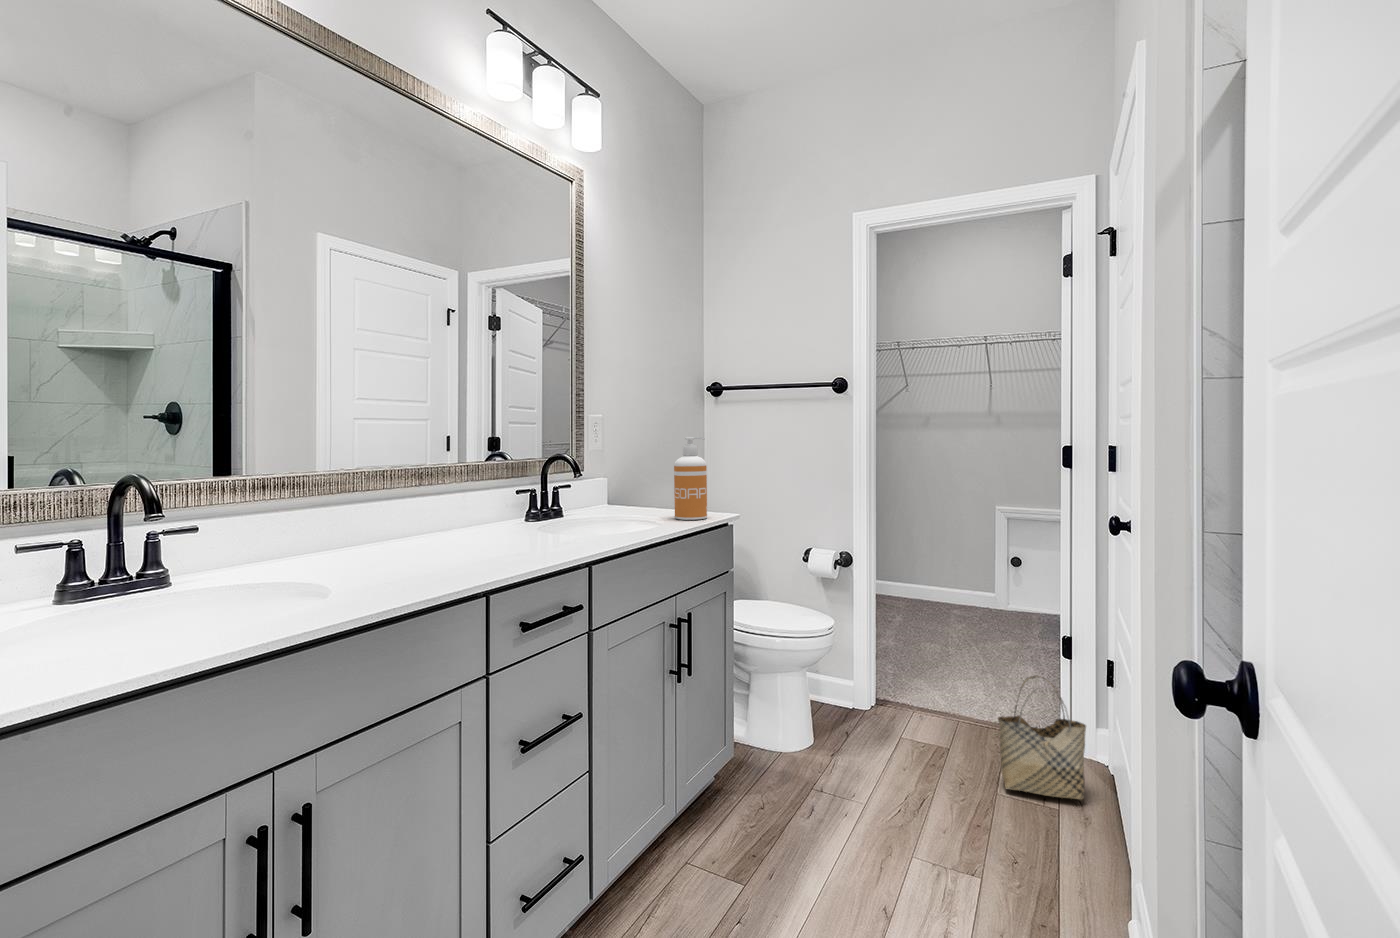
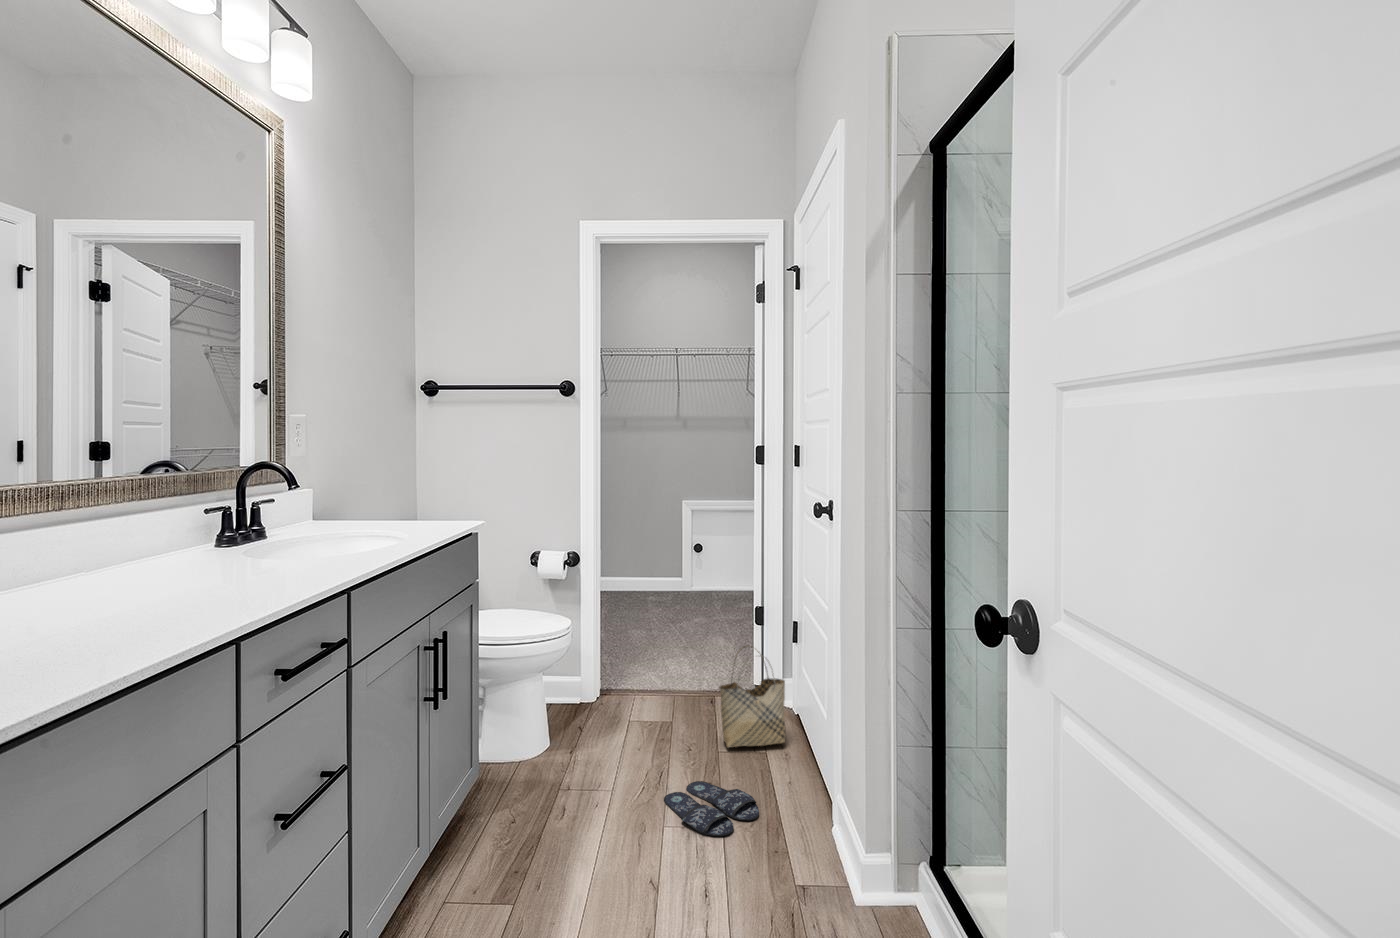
soap dispenser: present [674,437,707,520] -> none [410,441,449,531]
slippers: none [917,817,1029,885] -> present [664,781,759,836]

